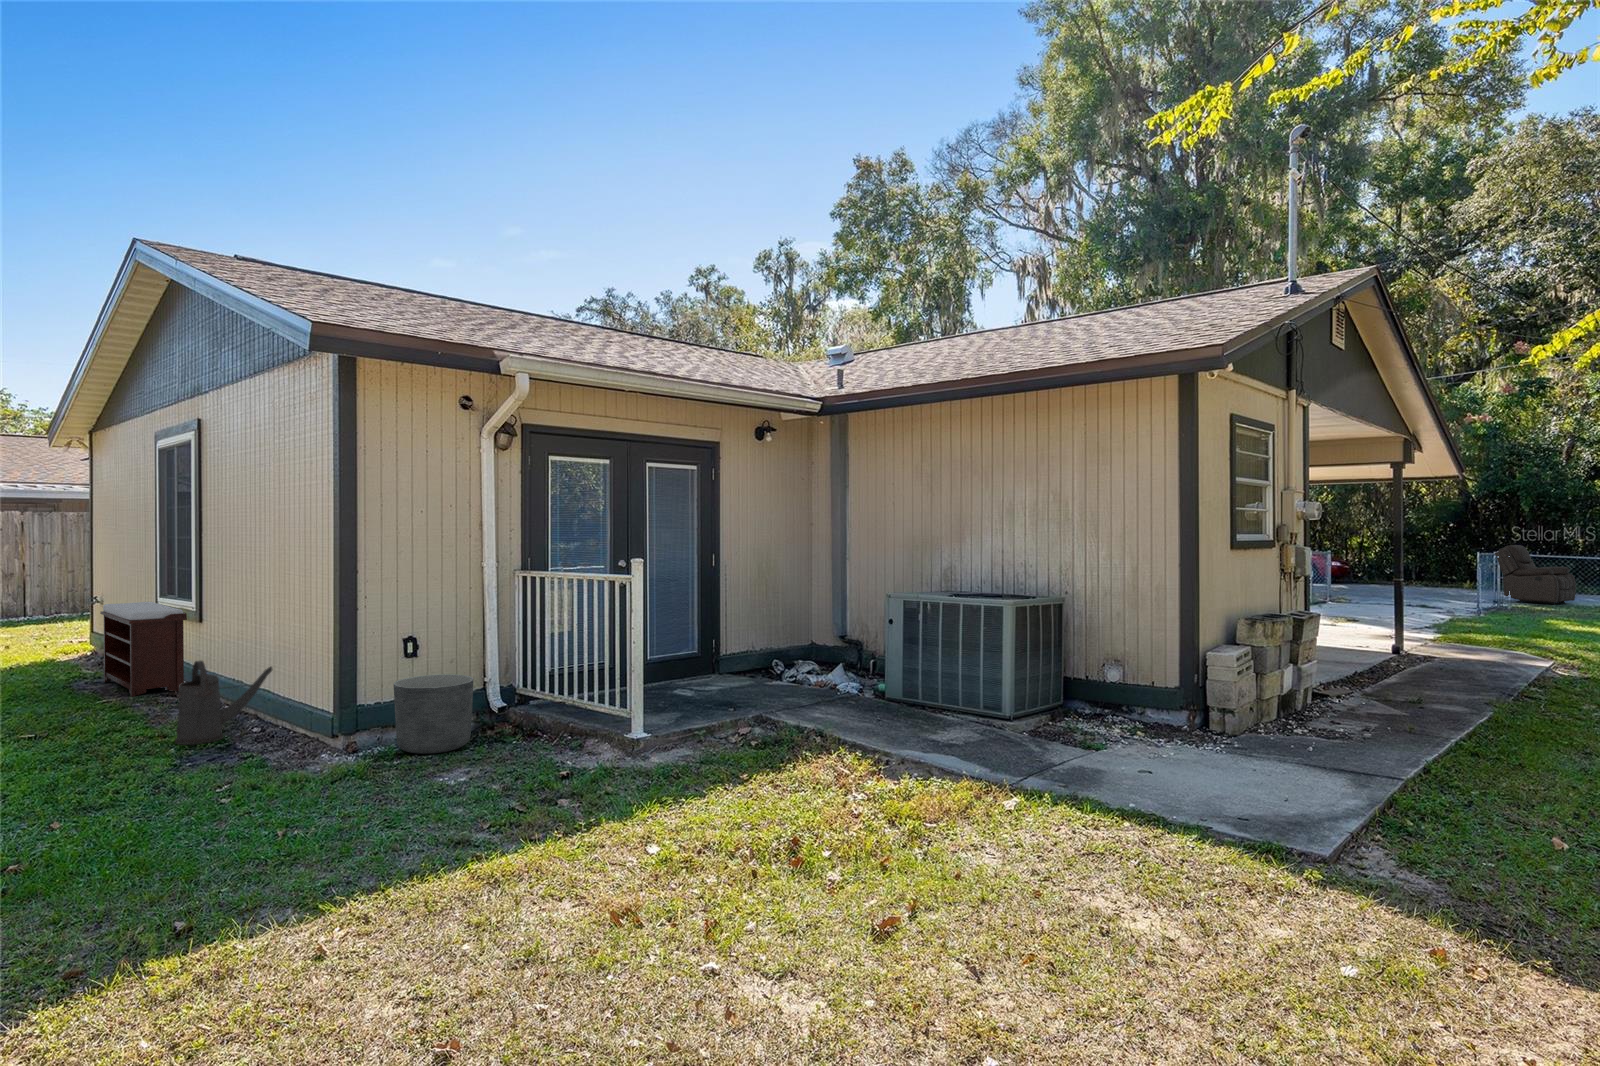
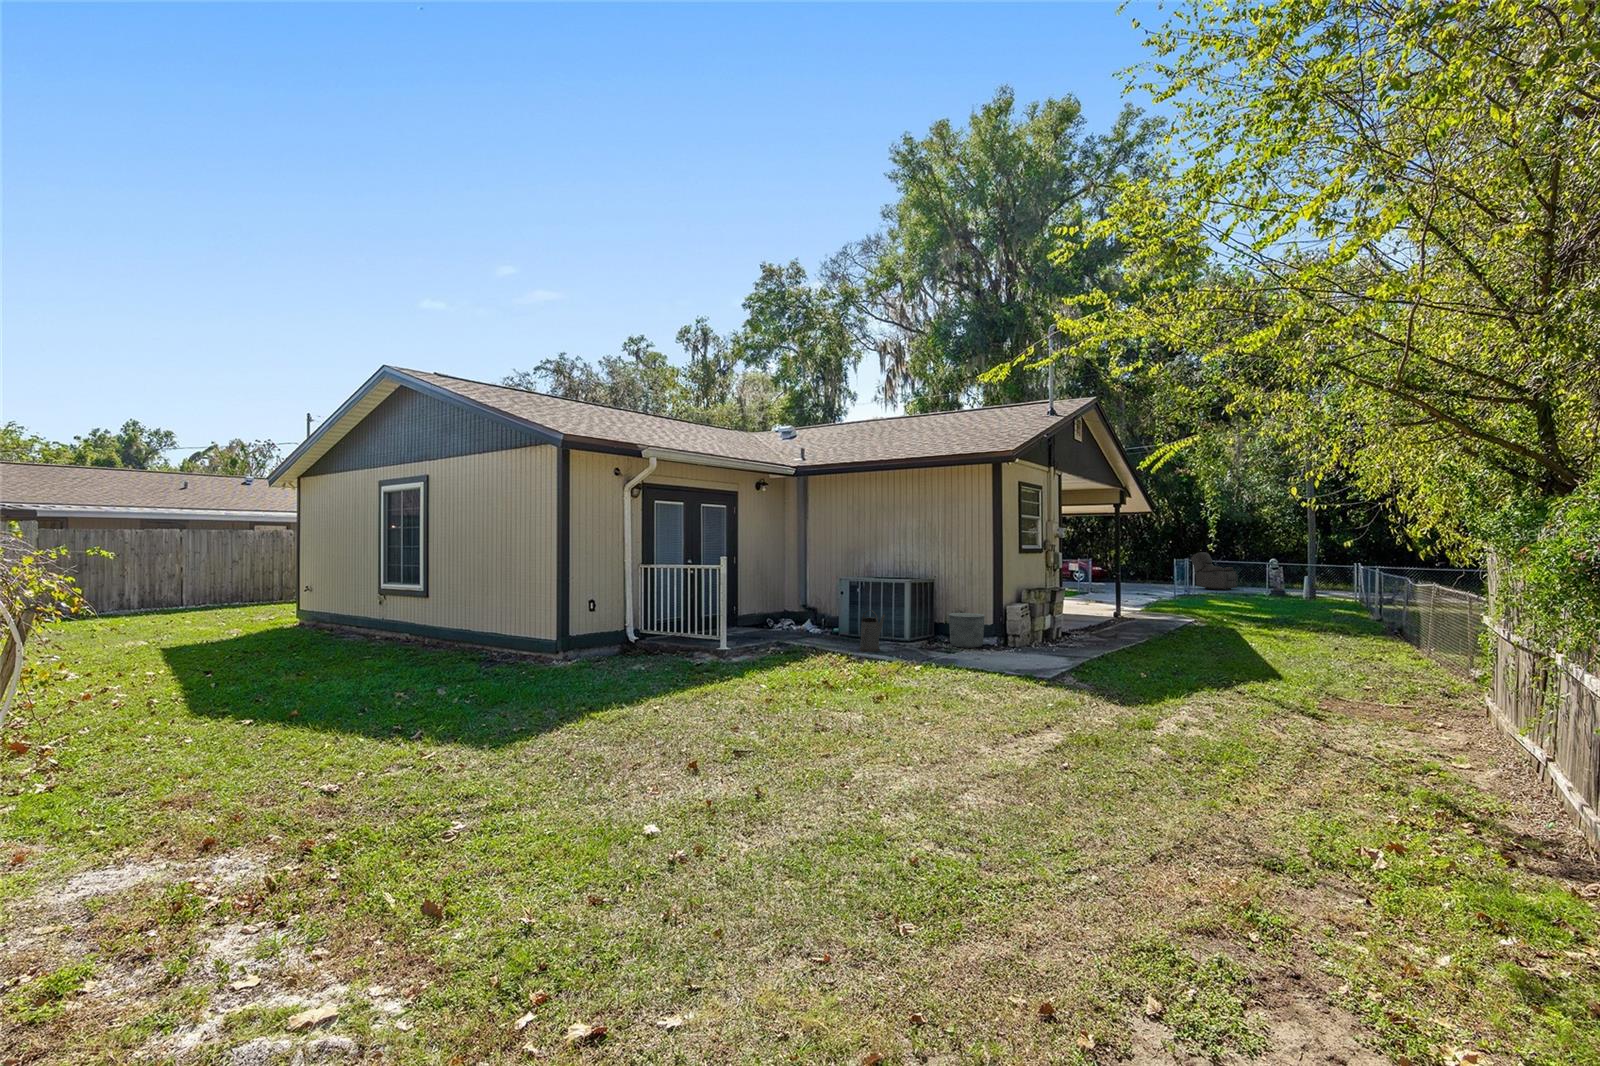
bench: present [100,602,187,697] -> none [340,590,410,647]
watering can: present [160,661,272,745] -> present [859,610,885,652]
planter: present [394,674,474,754] -> present [949,613,985,648]

